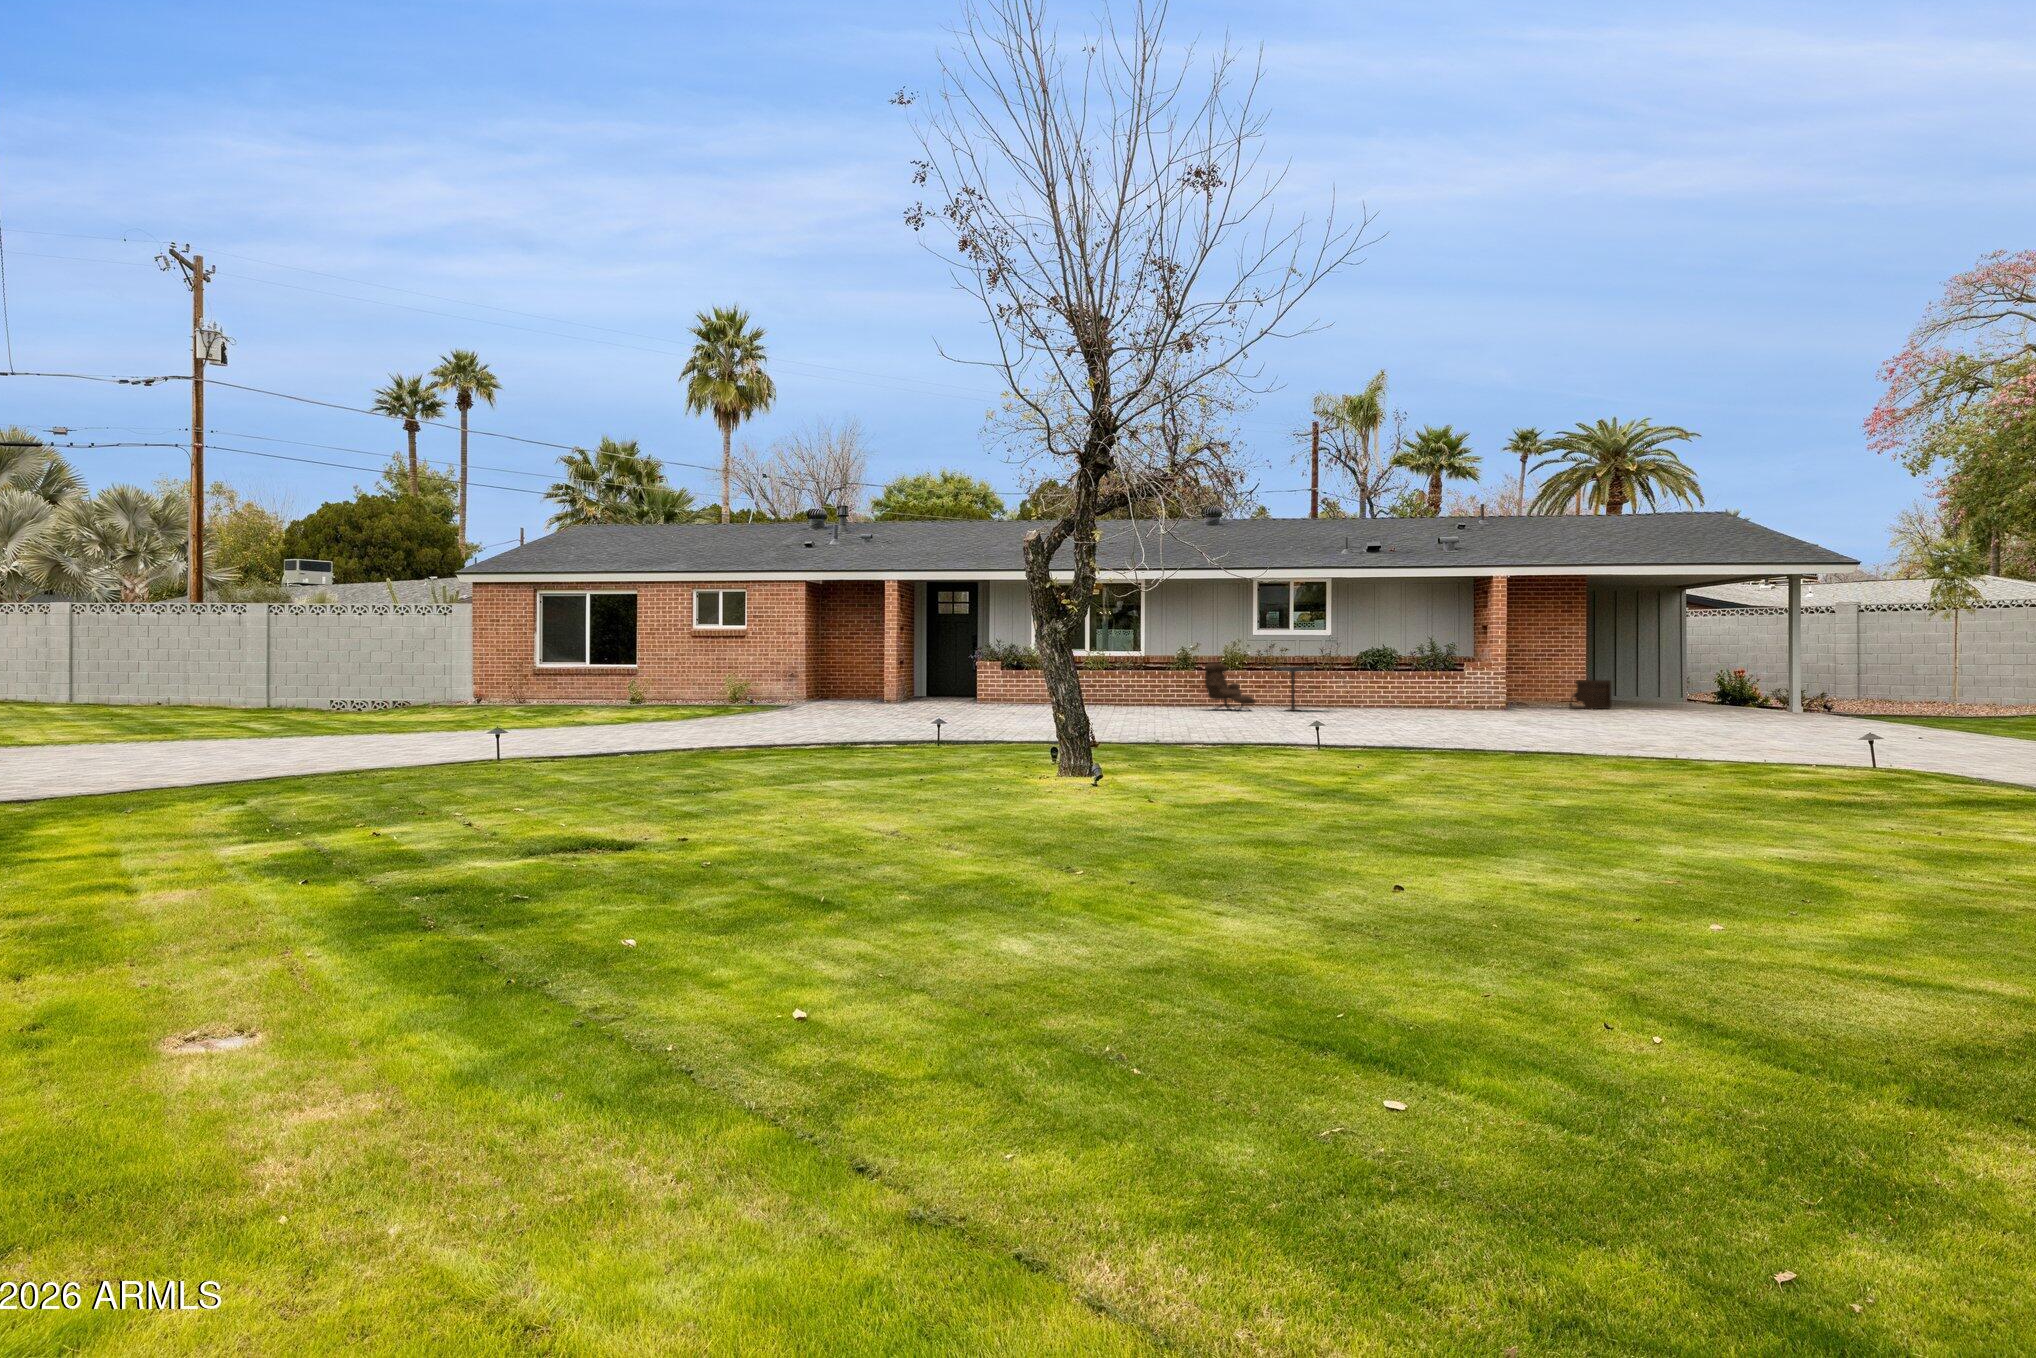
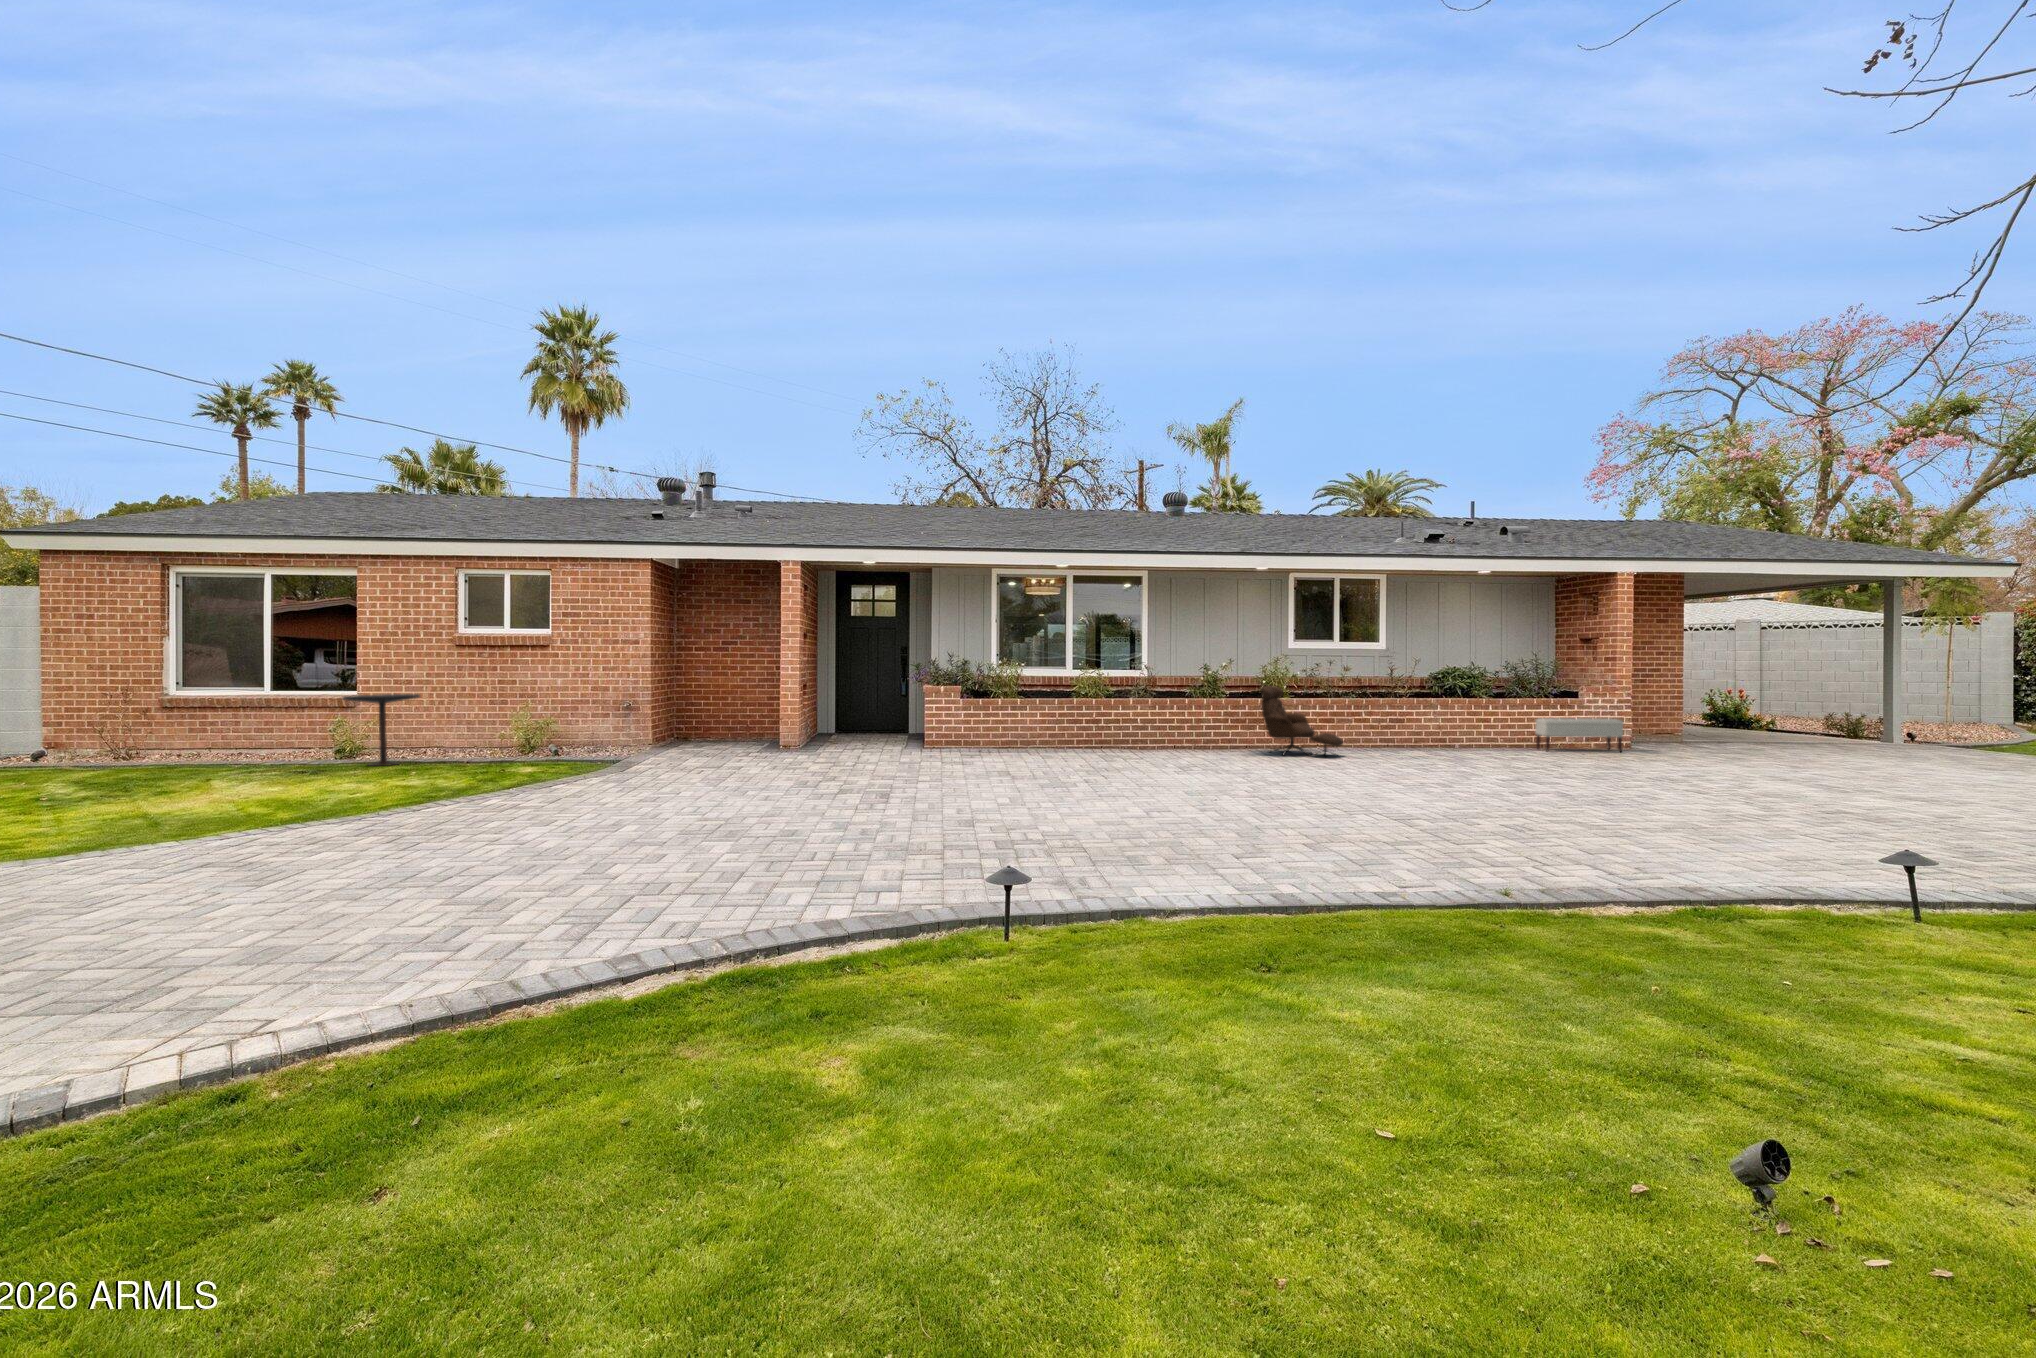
pedestal table: present [1274,667,1312,711] -> present [343,694,420,766]
wooden crate: present [1569,680,1611,709] -> none [1667,701,1717,740]
bench: none [1413,688,1468,712] -> present [1535,718,1623,752]

